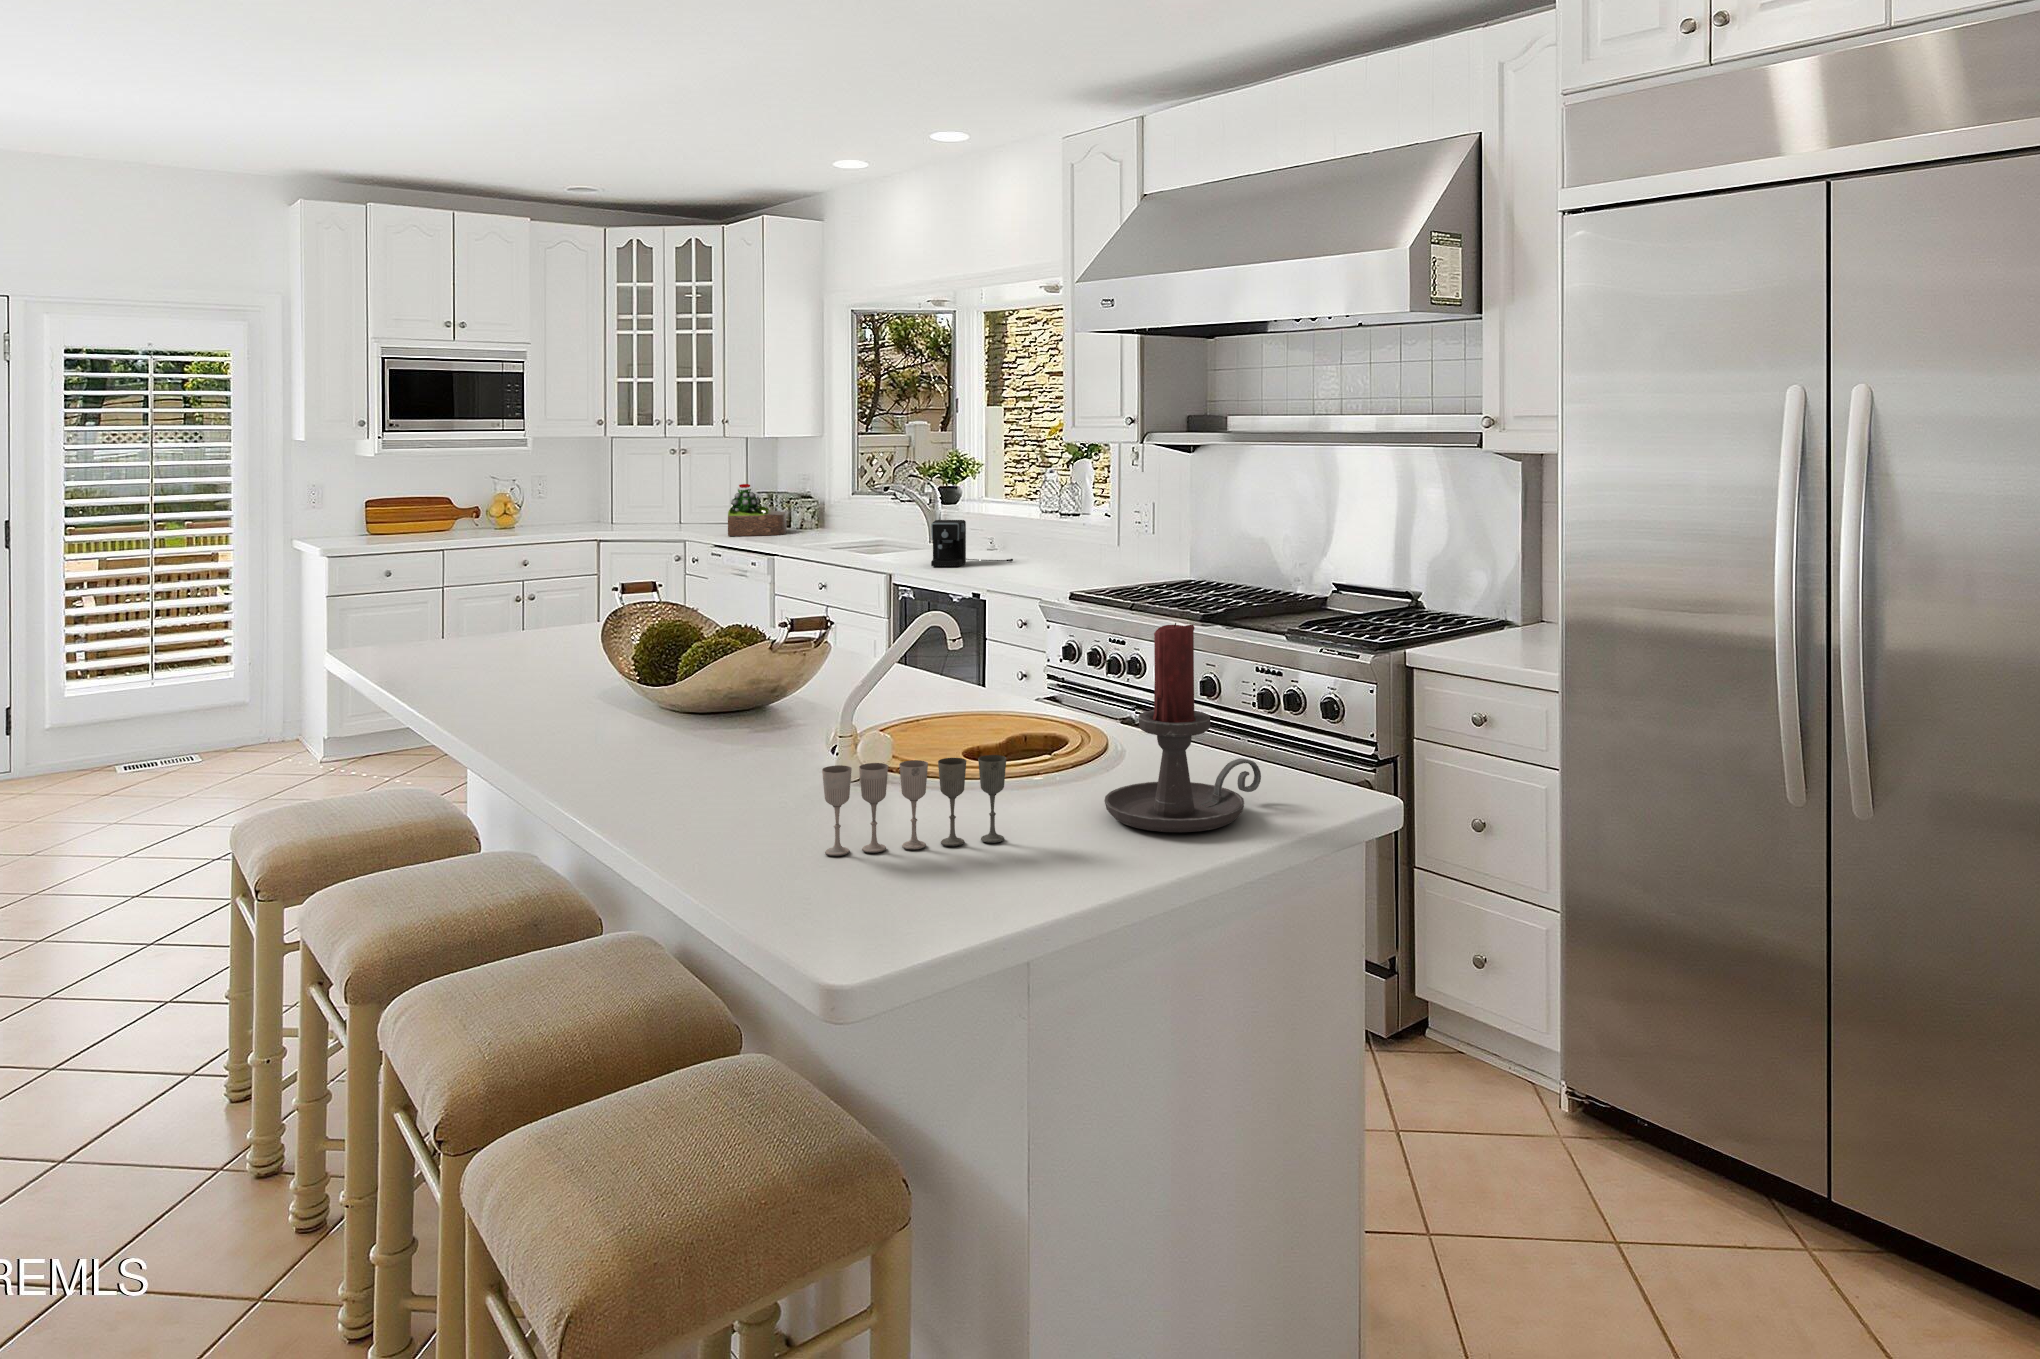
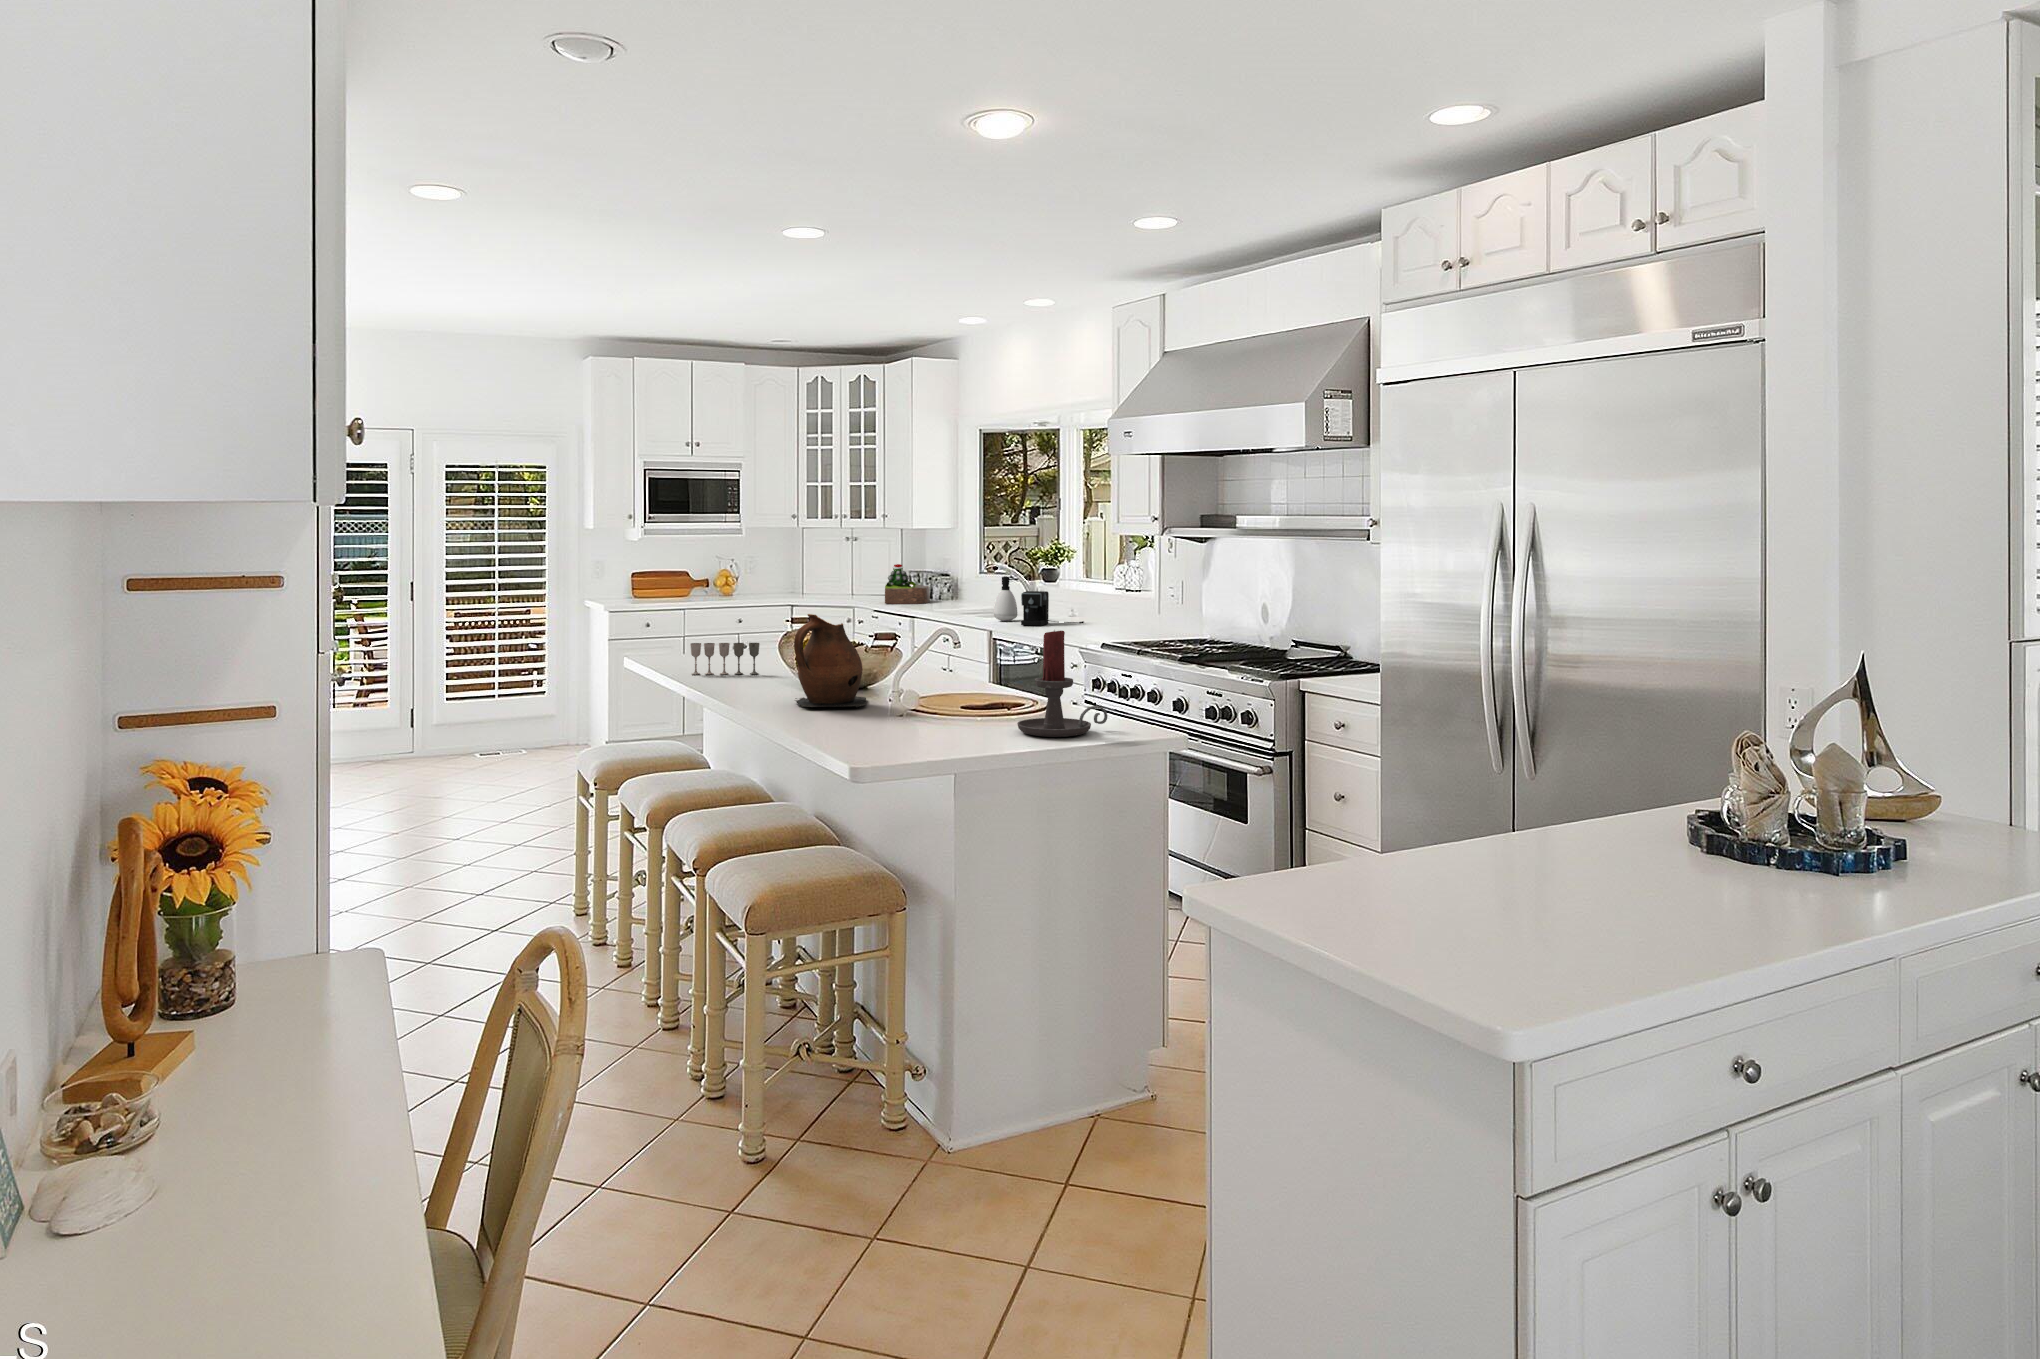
soap dispenser: none [889,500,922,560] -> present [994,576,1018,621]
ceramic pitcher: none [643,593,786,769] -> present [794,614,866,708]
wine glass: present [822,755,1006,856] -> present [690,643,759,675]

